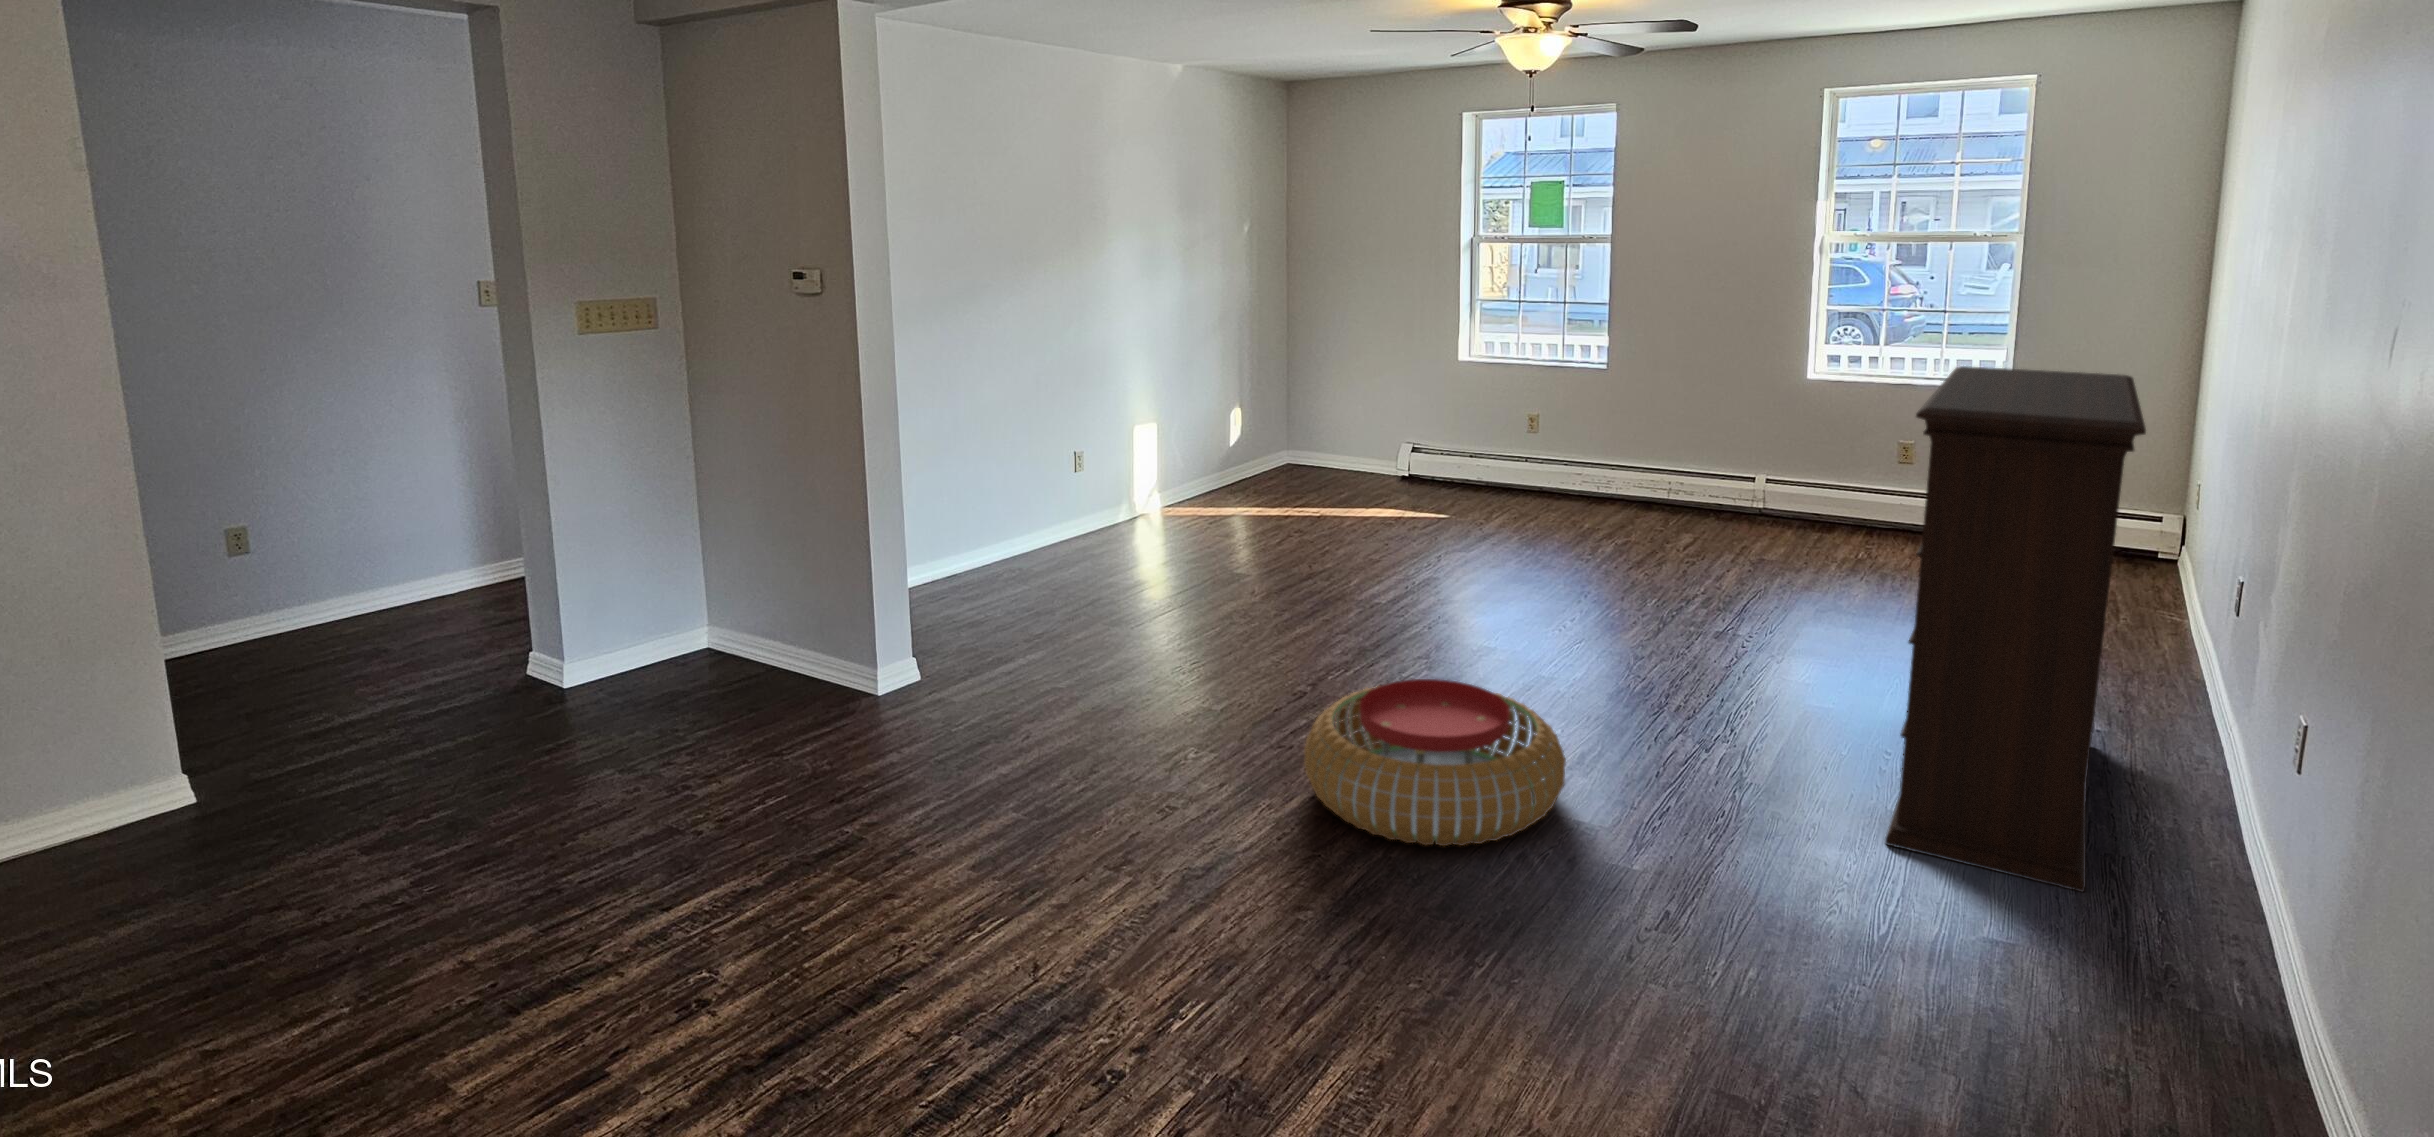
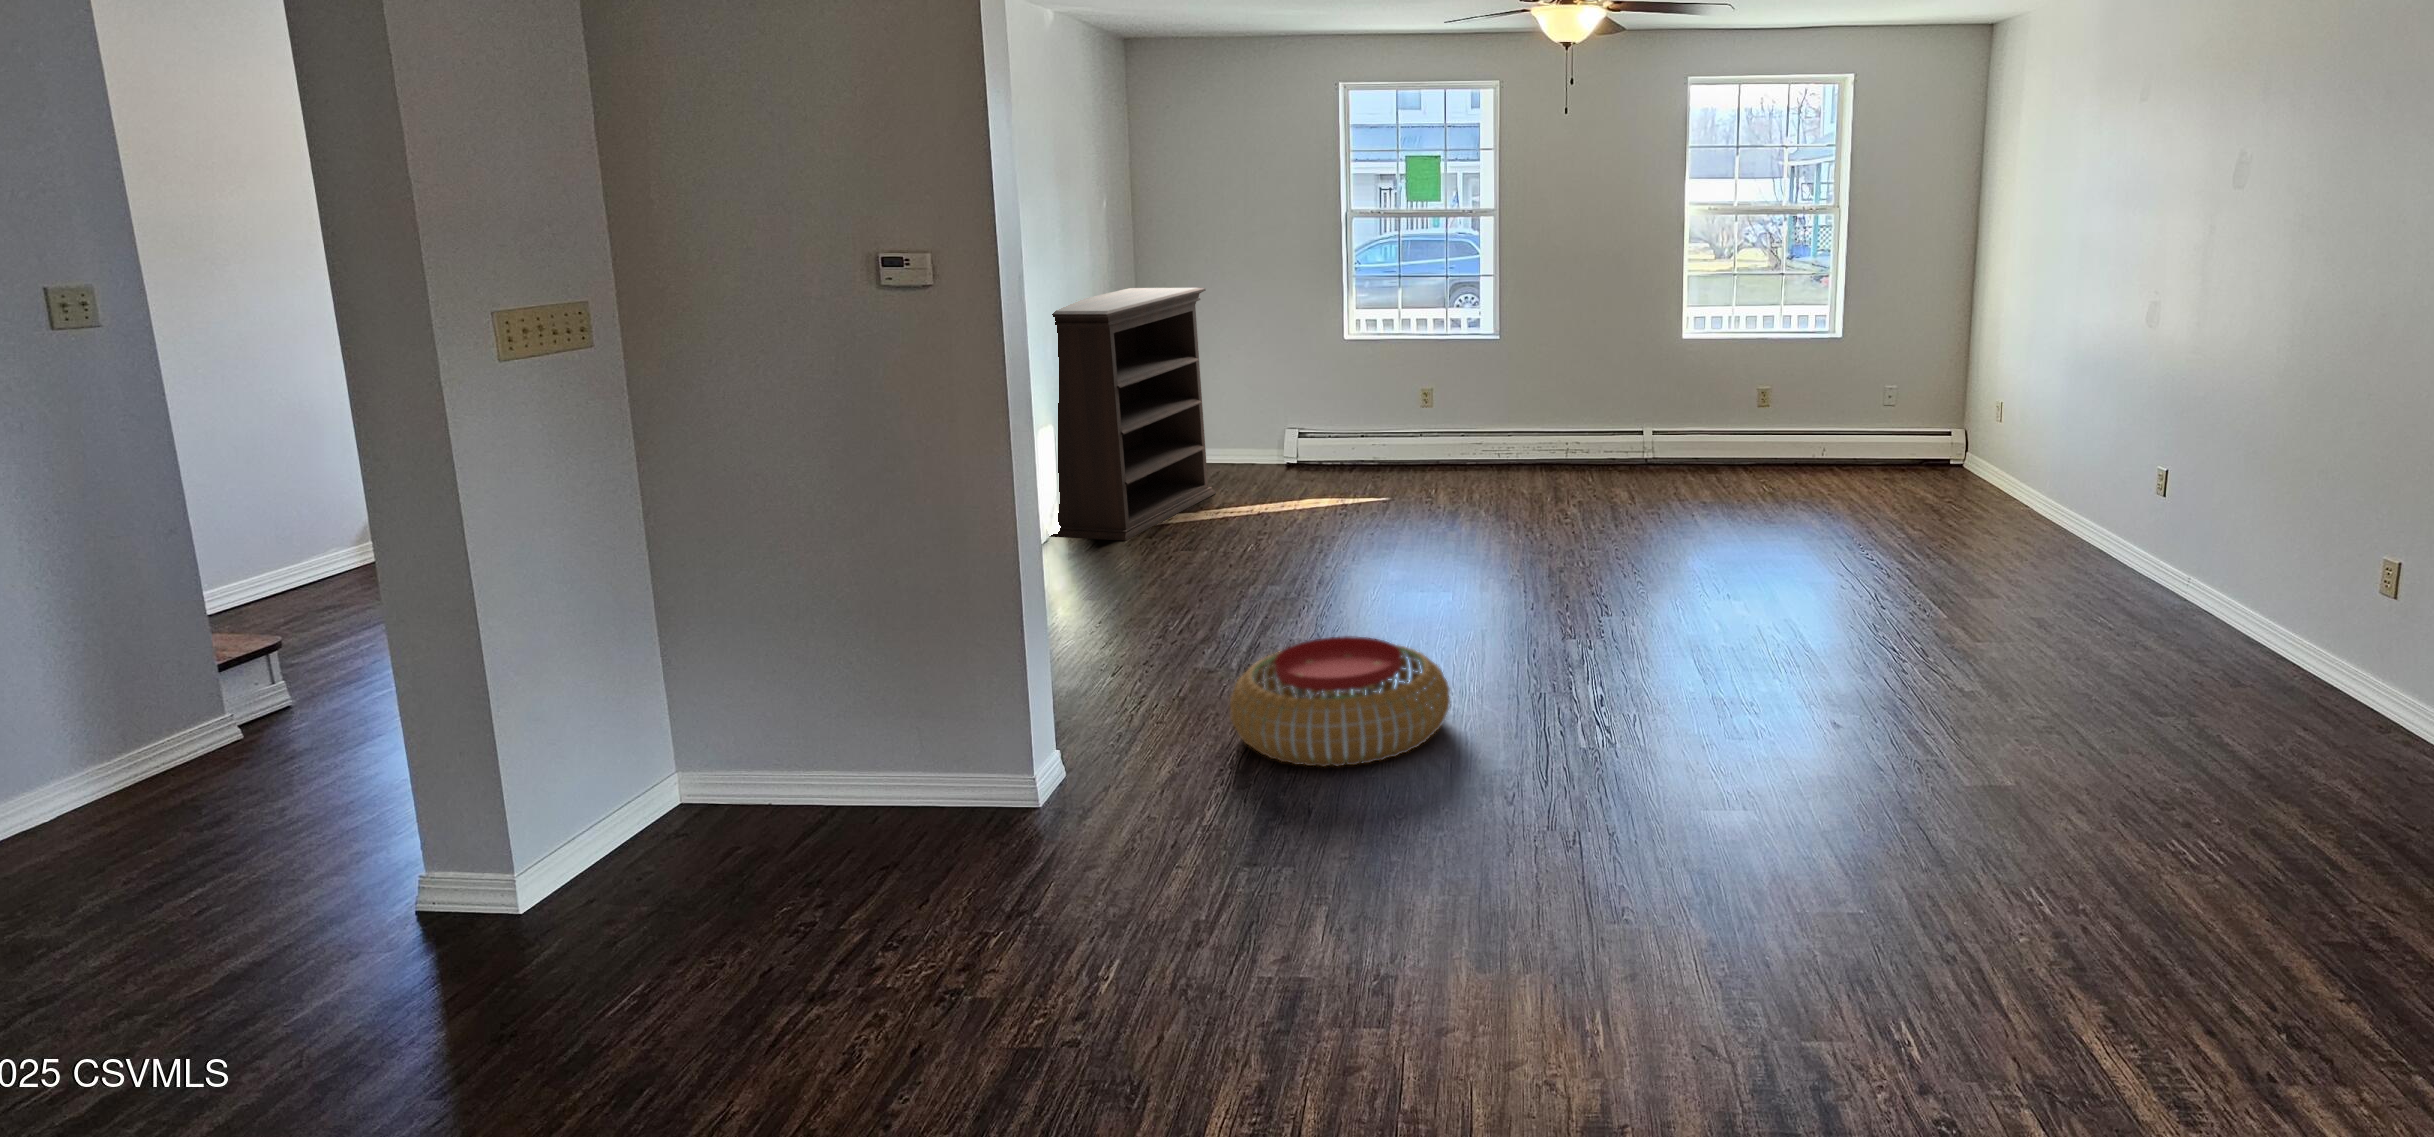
bookshelf: present [1885,366,2146,892] -> present [1049,288,1216,540]

